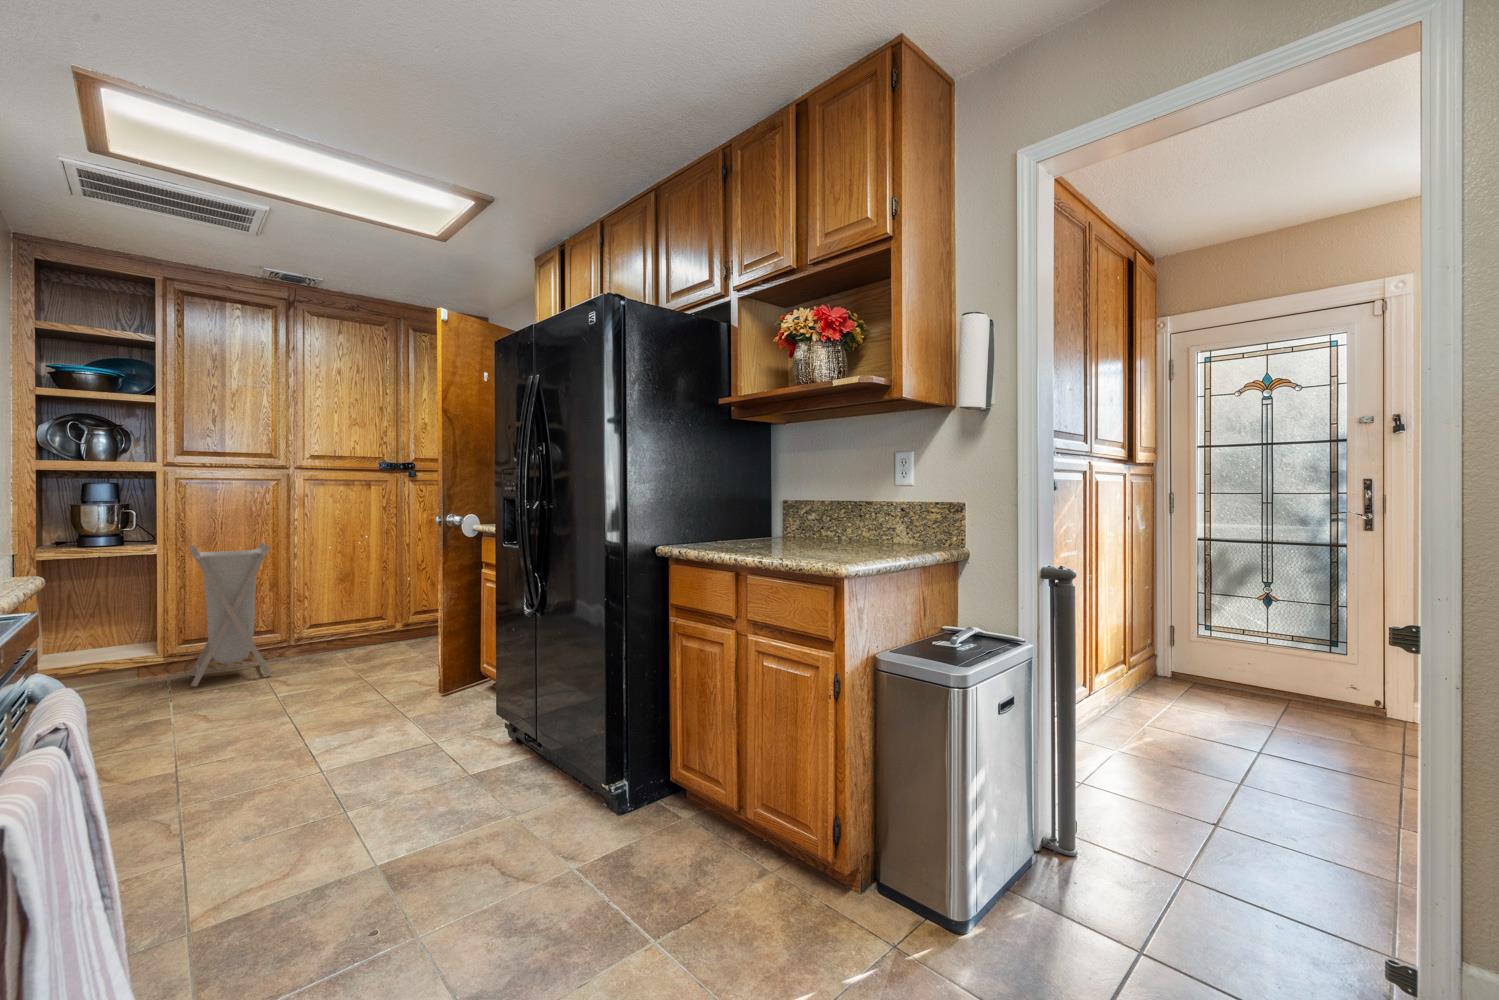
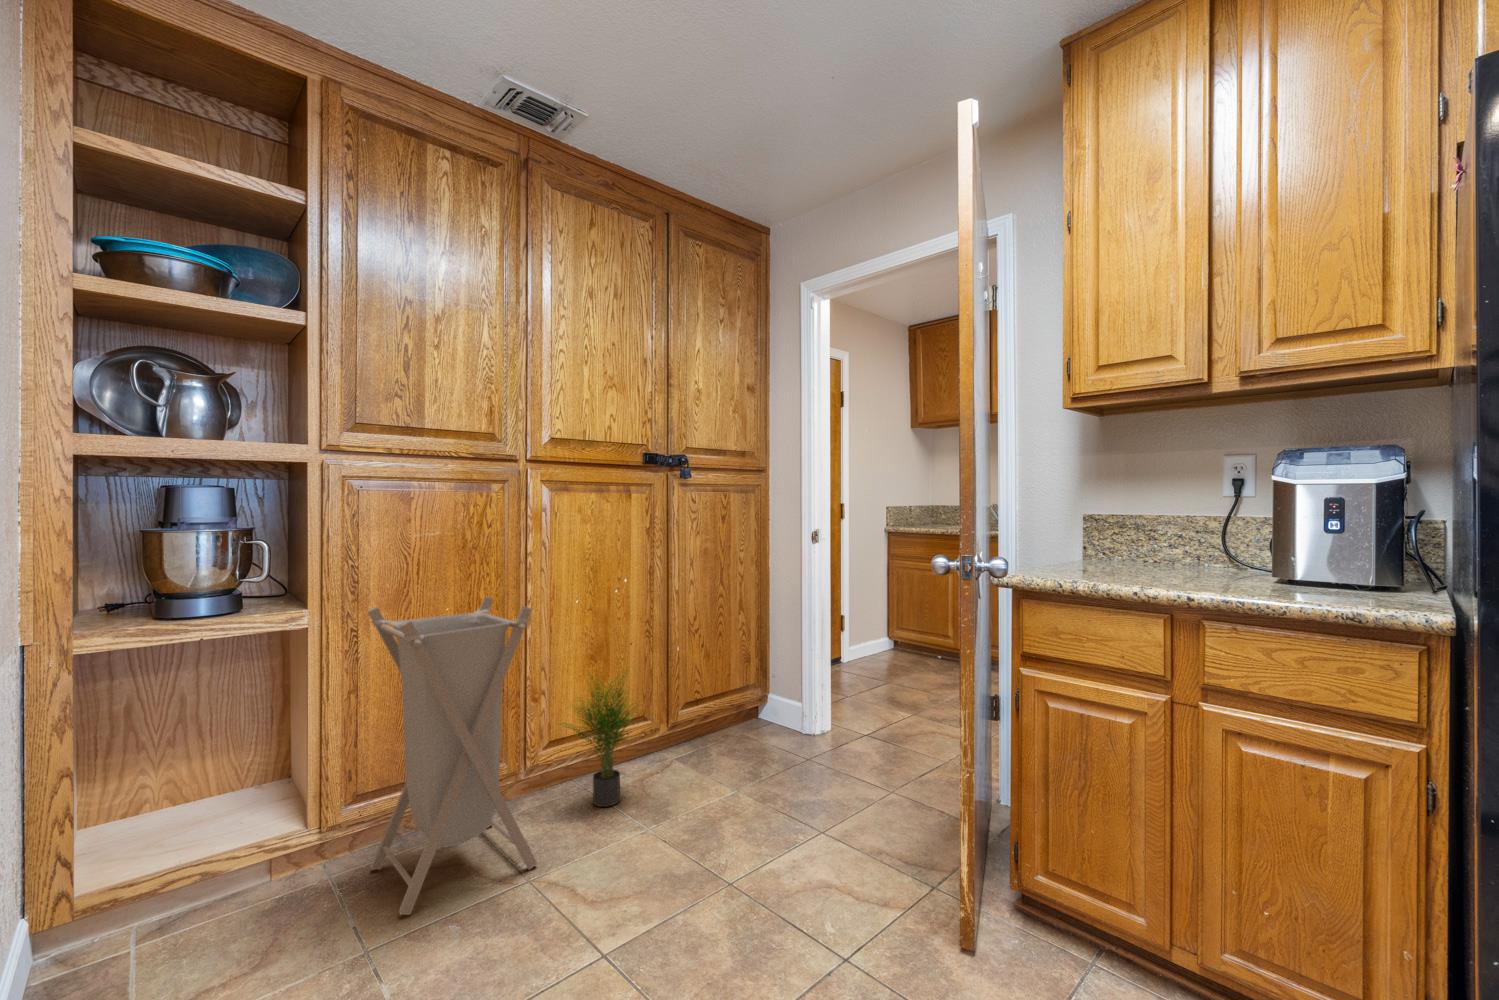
potted plant: none [299,583,364,660] -> present [563,674,638,807]

